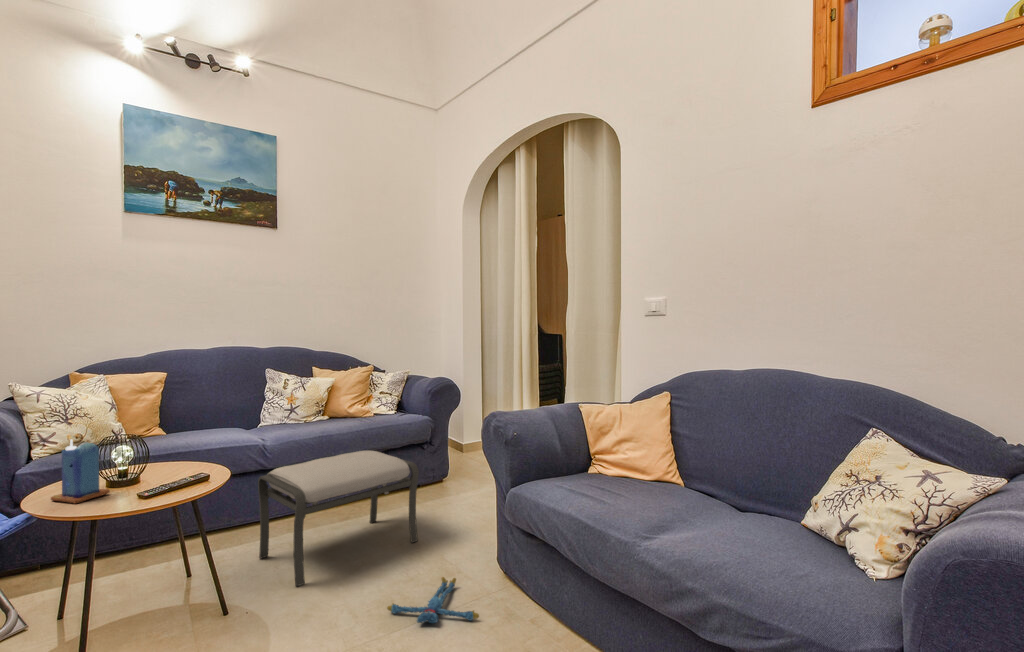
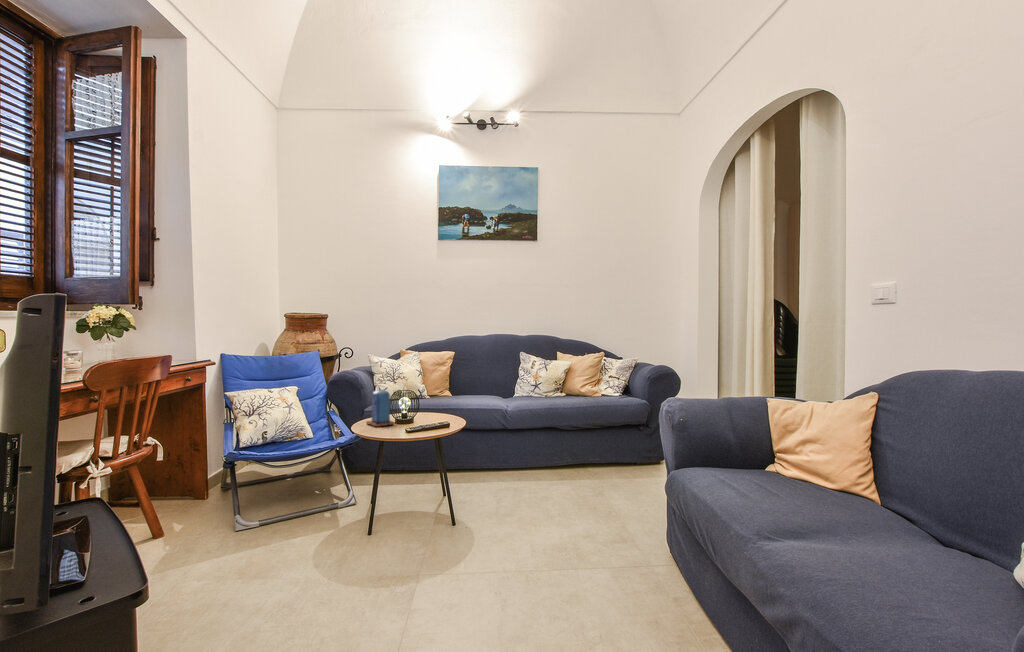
ottoman: present [258,451,419,586] -> none [494,424,615,517]
plush toy: present [387,577,479,623] -> none [561,538,630,579]

